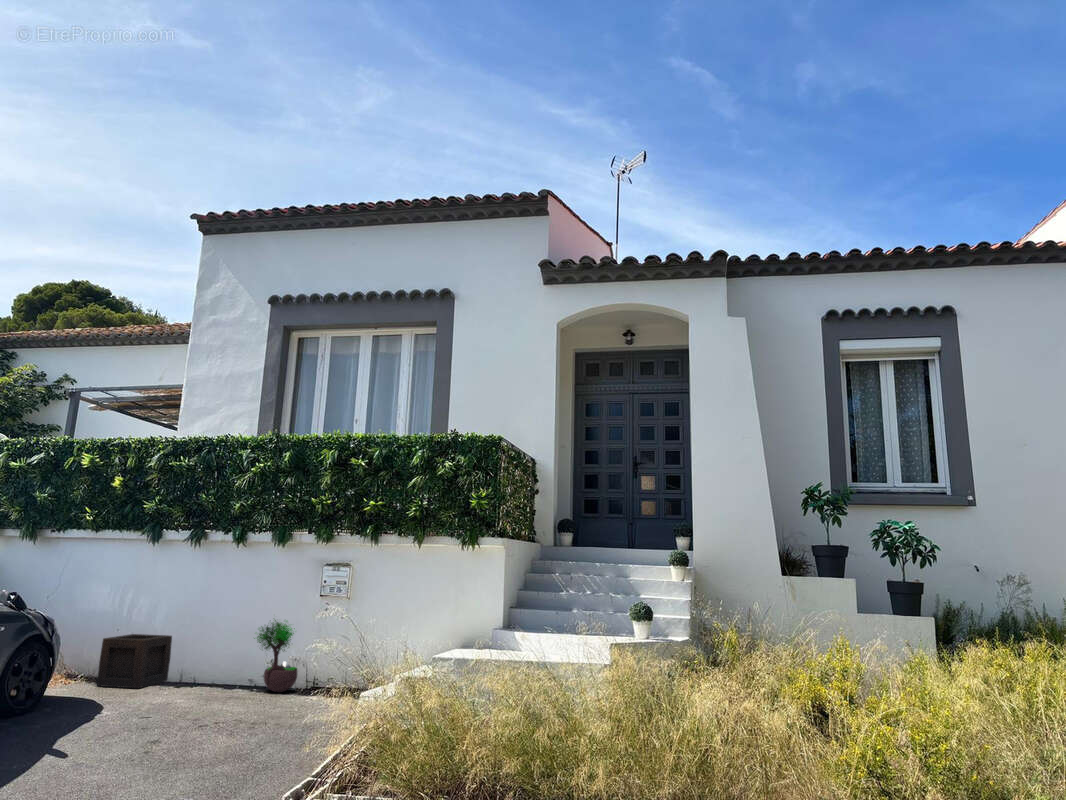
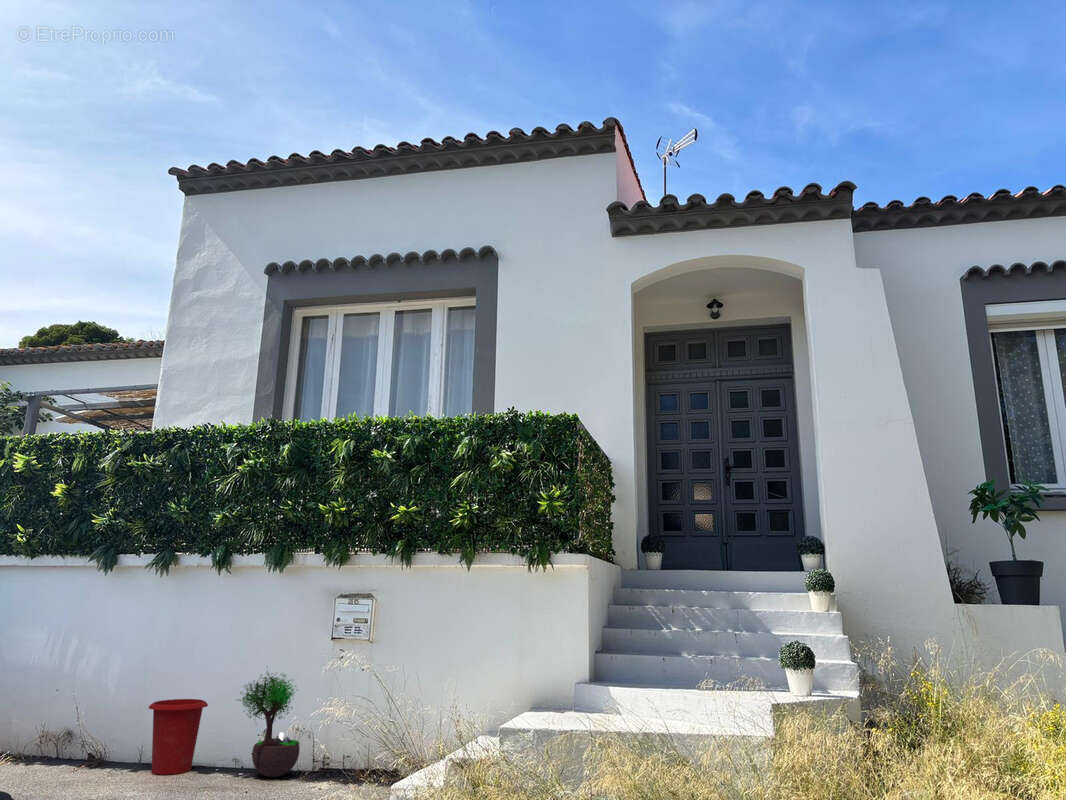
wooden crate: present [97,634,172,688] -> none [20,695,128,774]
waste bin: none [189,637,231,690] -> present [149,699,208,775]

